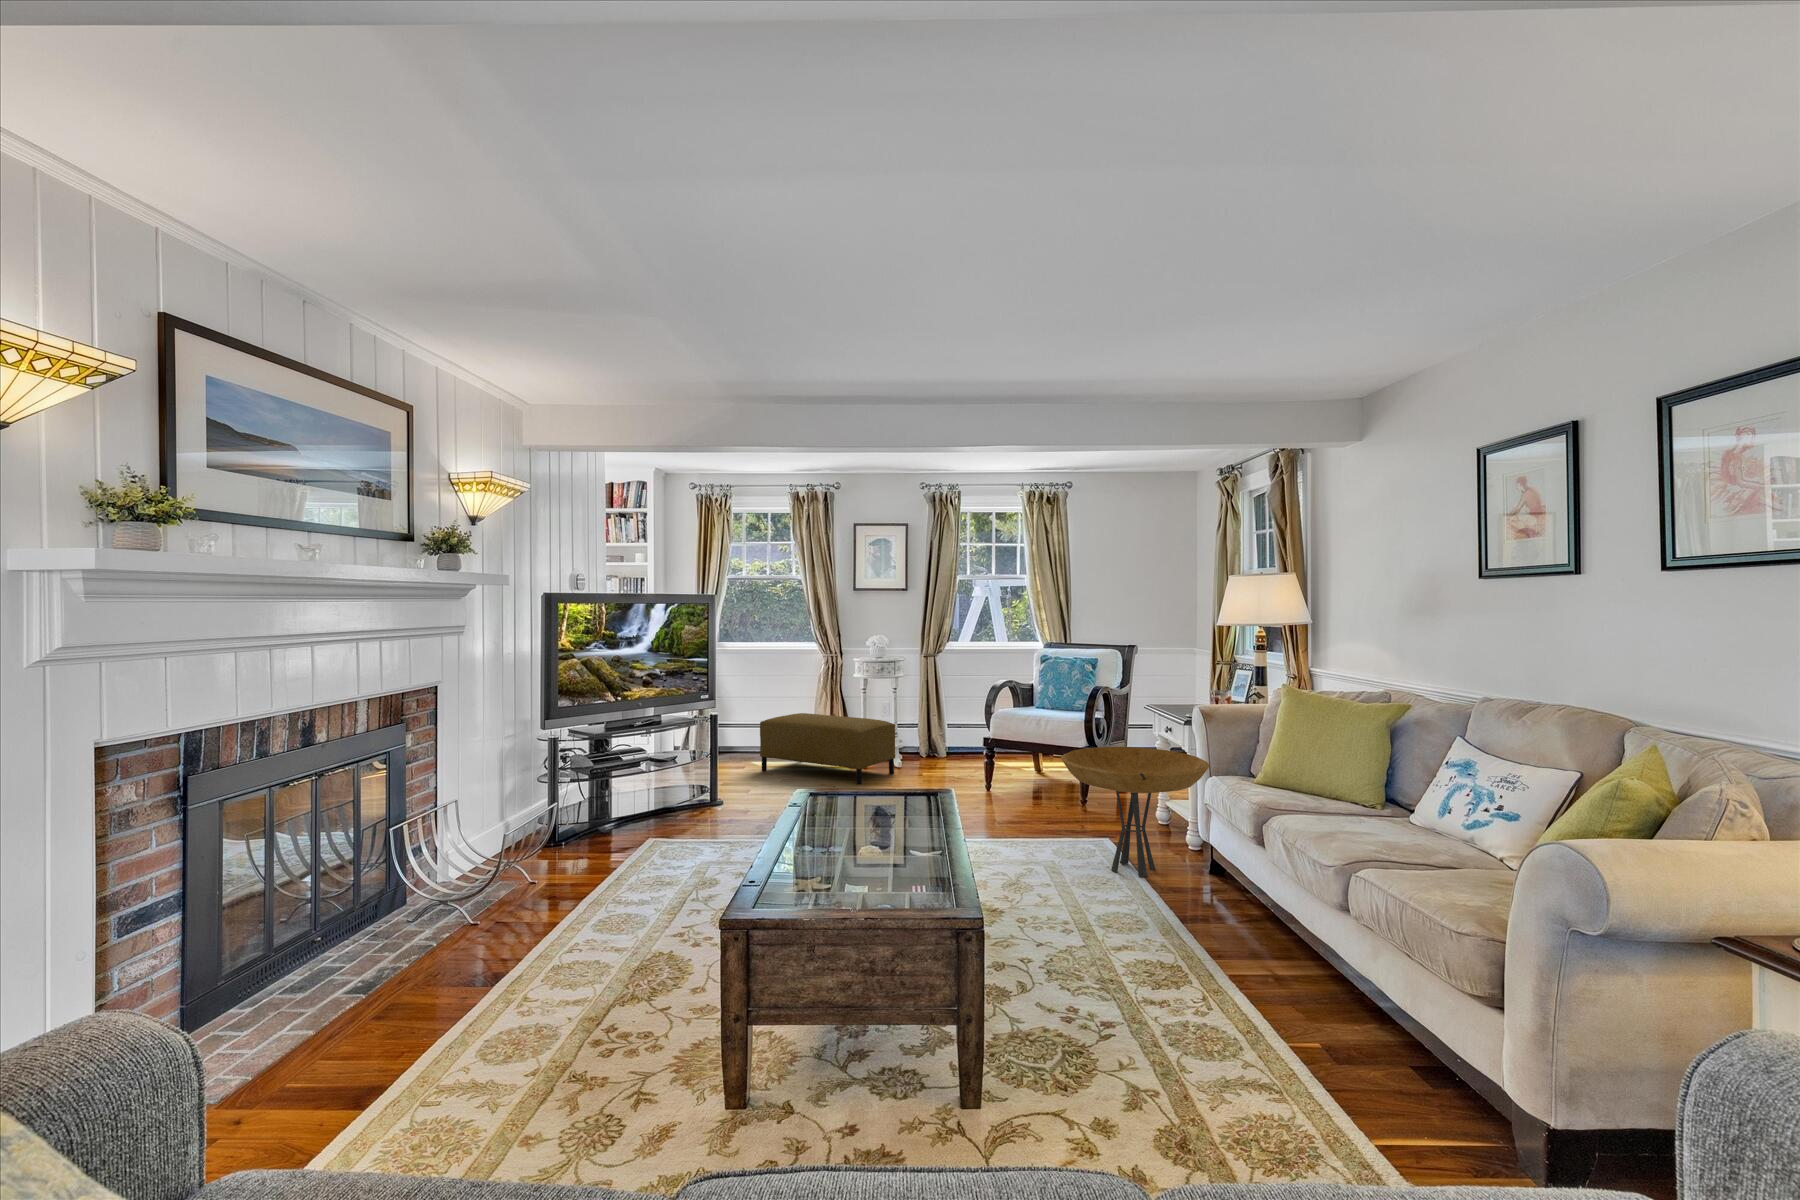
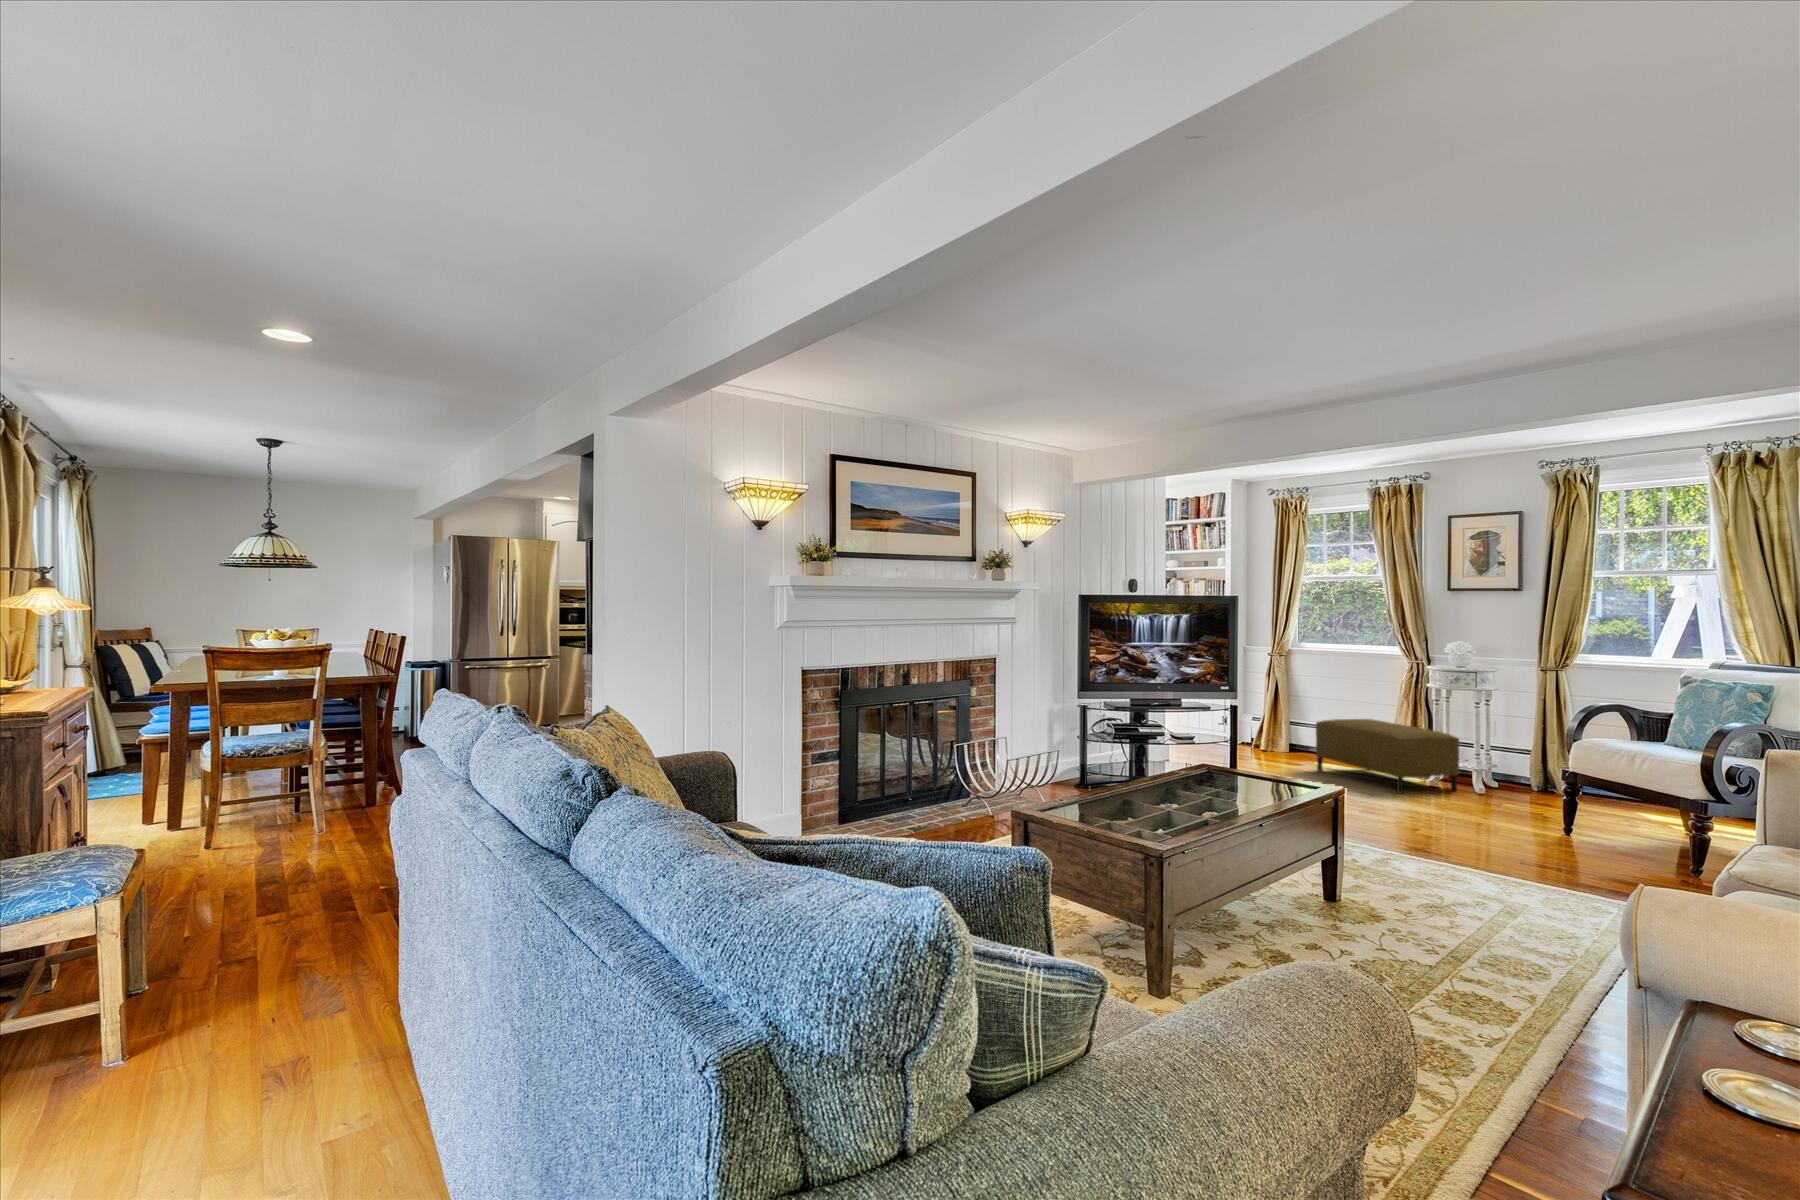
side table: present [1061,747,1209,877] -> none [1486,764,1670,901]

